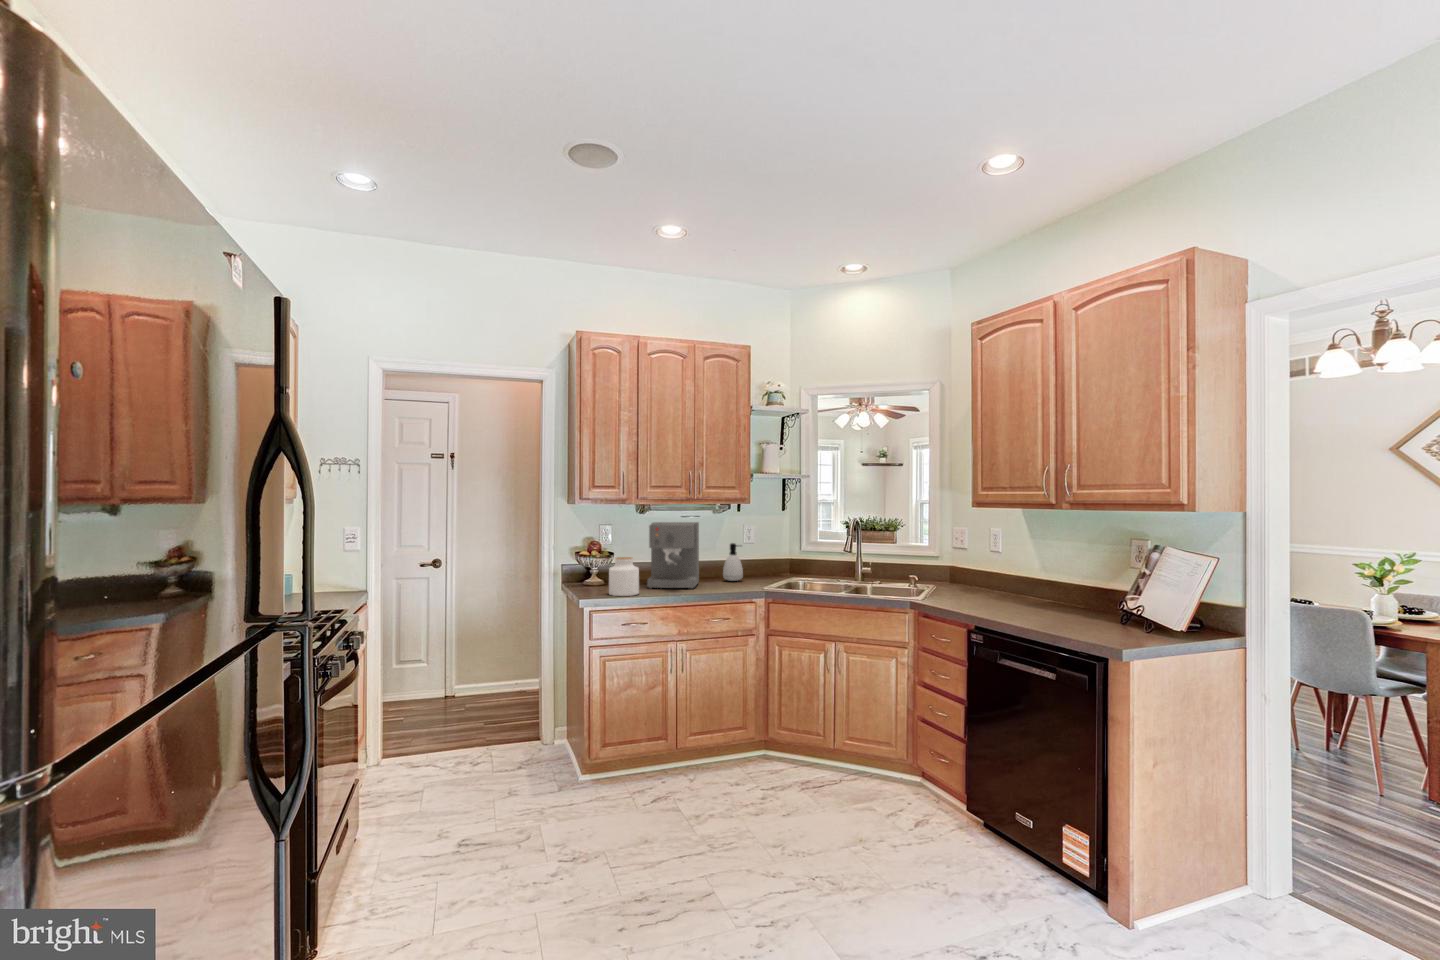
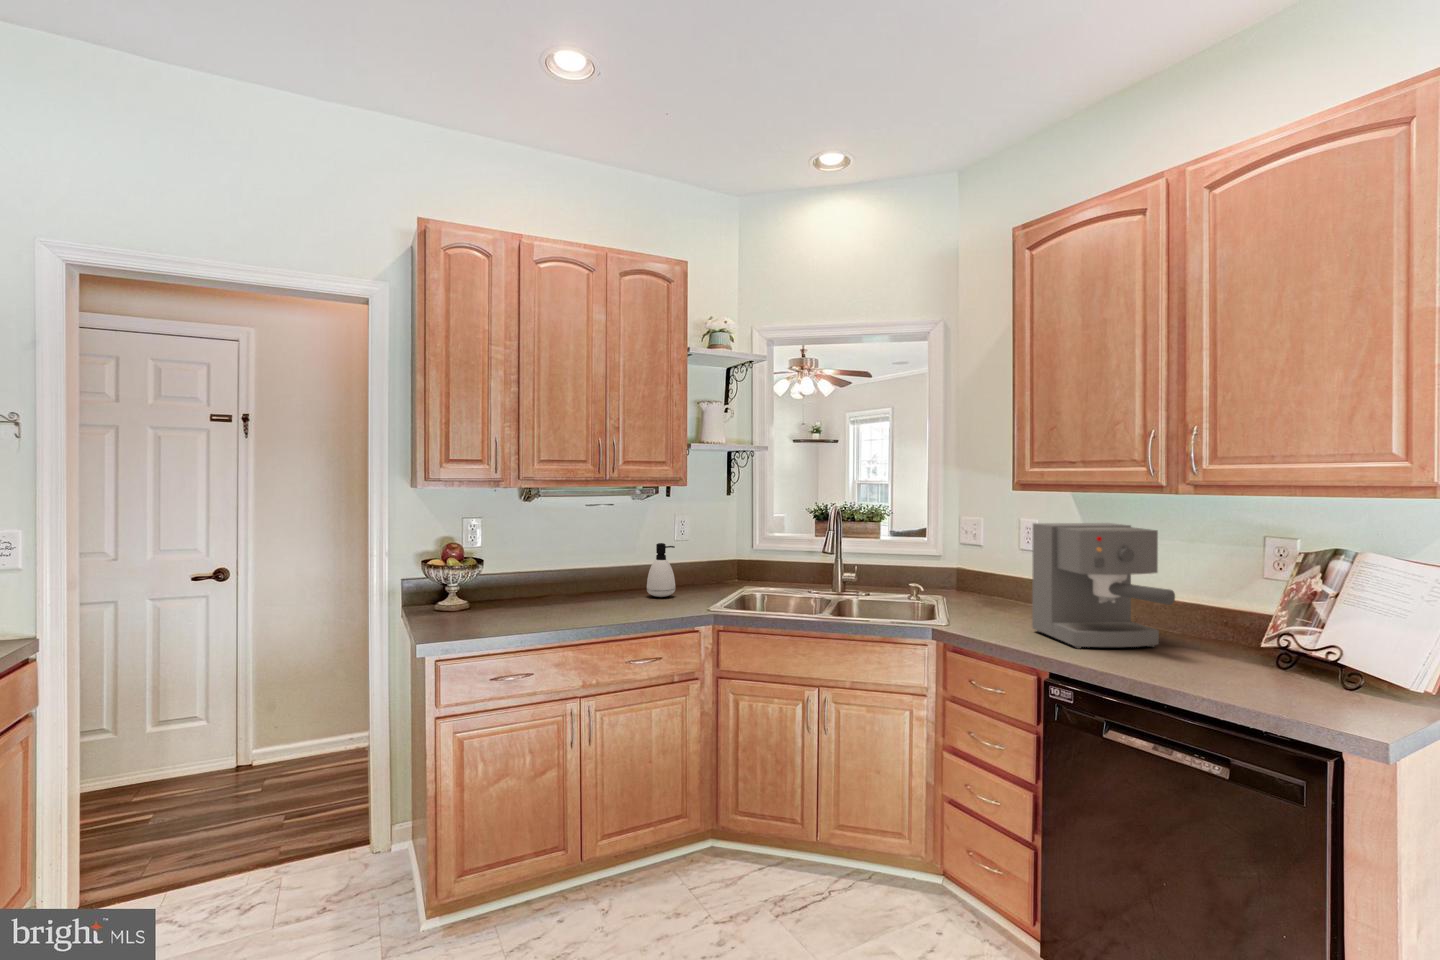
coffee maker: present [647,522,699,589] -> present [1032,523,1175,649]
jar: present [609,557,639,596] -> none [472,570,521,633]

